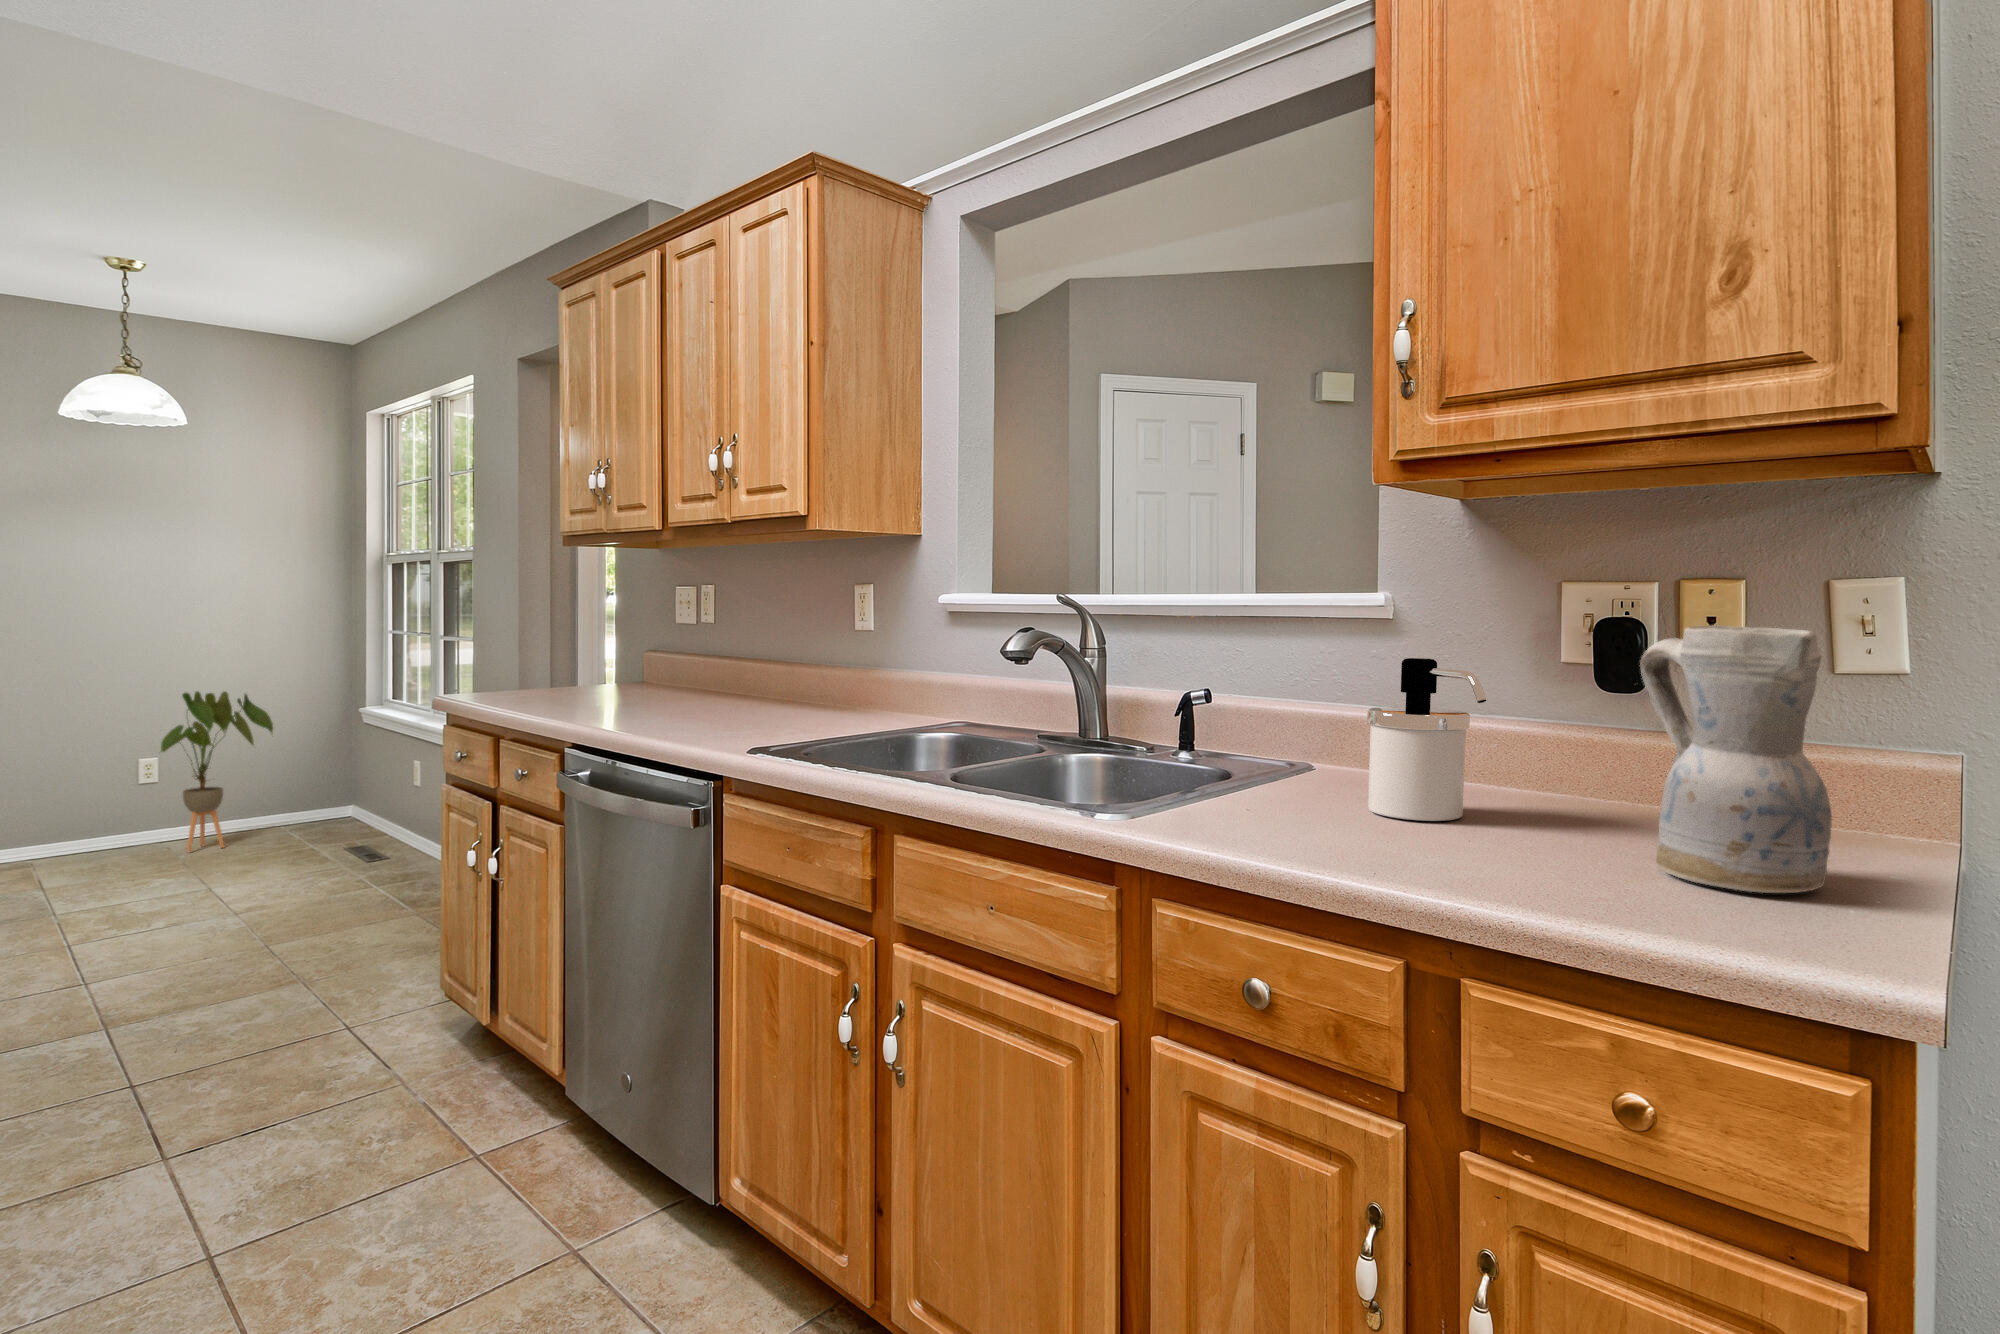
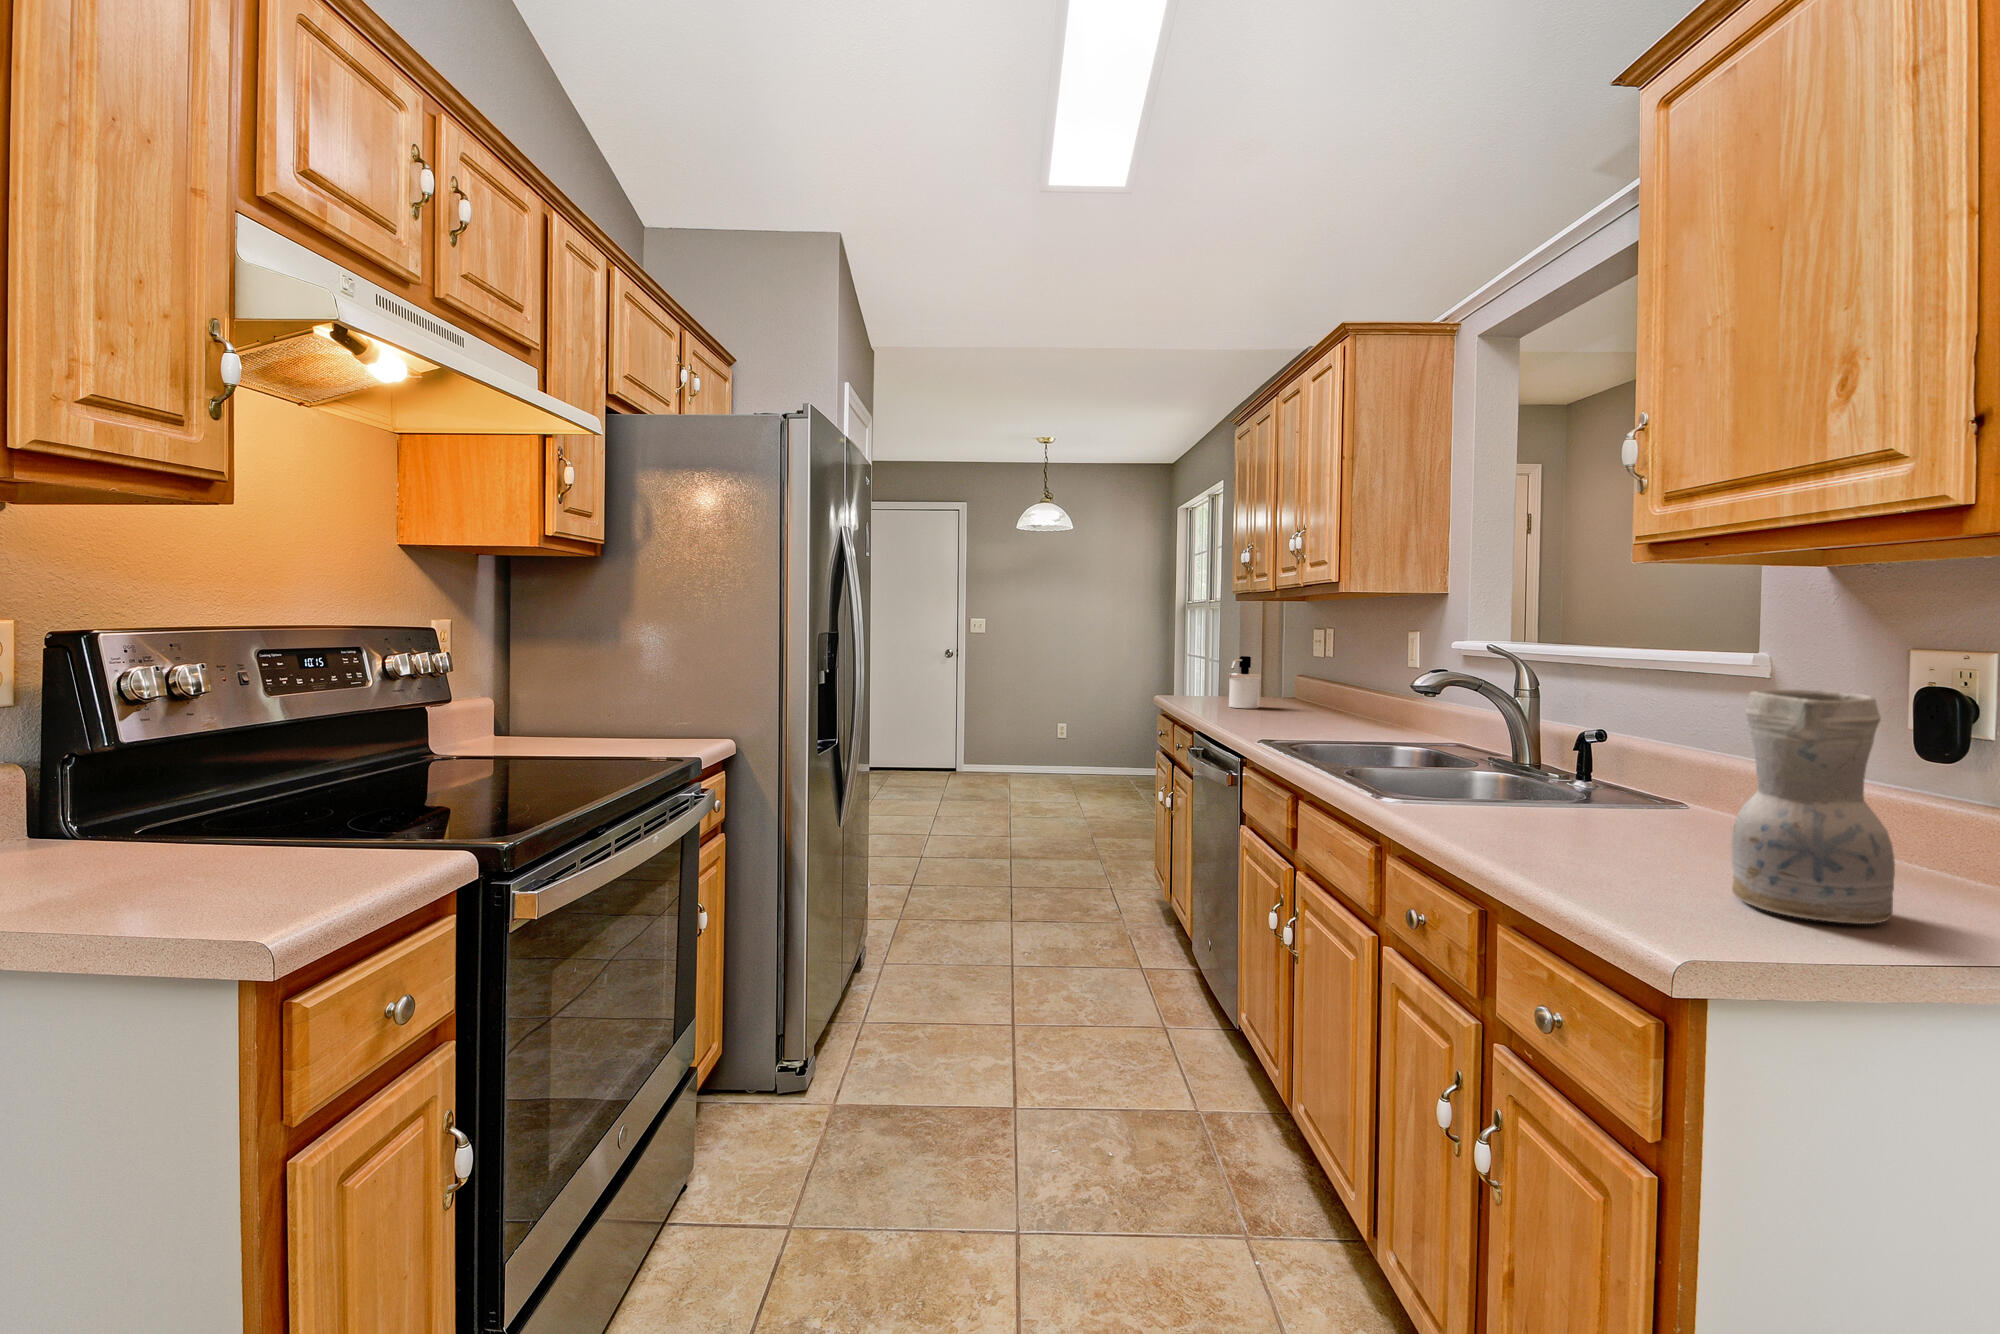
soap dispenser: present [1367,658,1486,821] -> present [1229,656,1261,708]
house plant: present [161,691,273,852] -> none [1052,686,1108,782]

